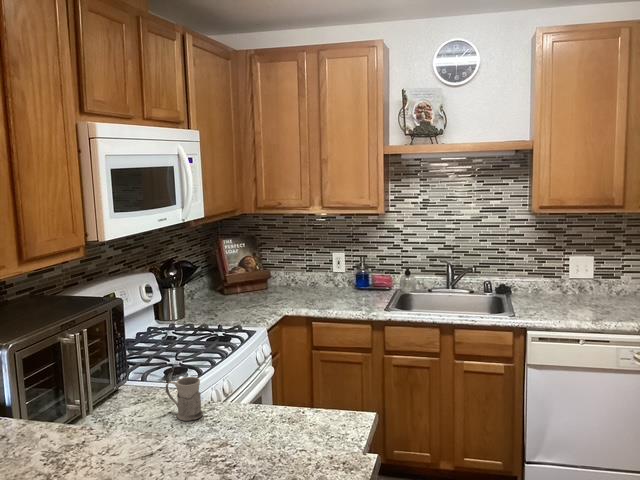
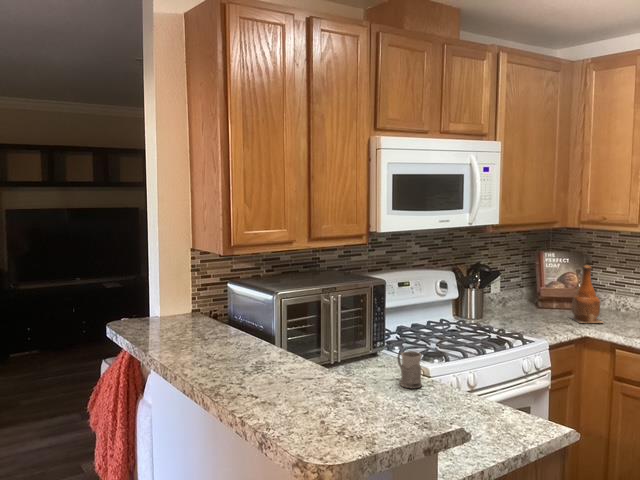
bottle: none [257,249,291,304] -> present [569,265,603,323]

